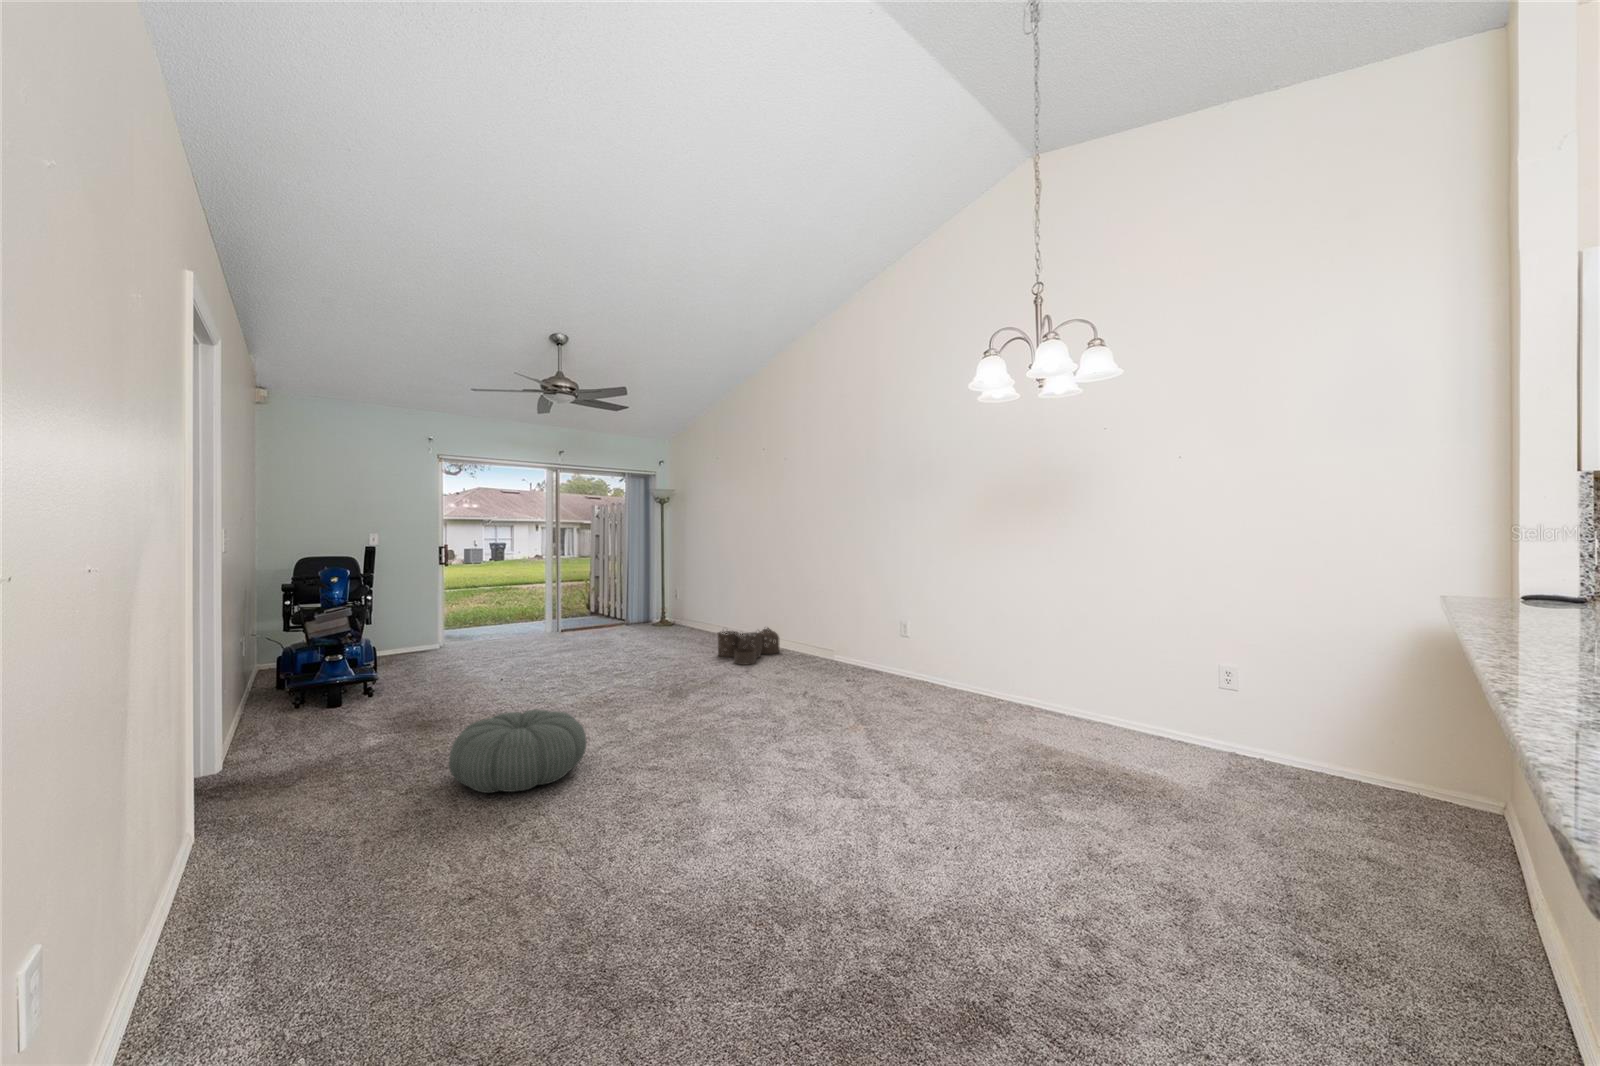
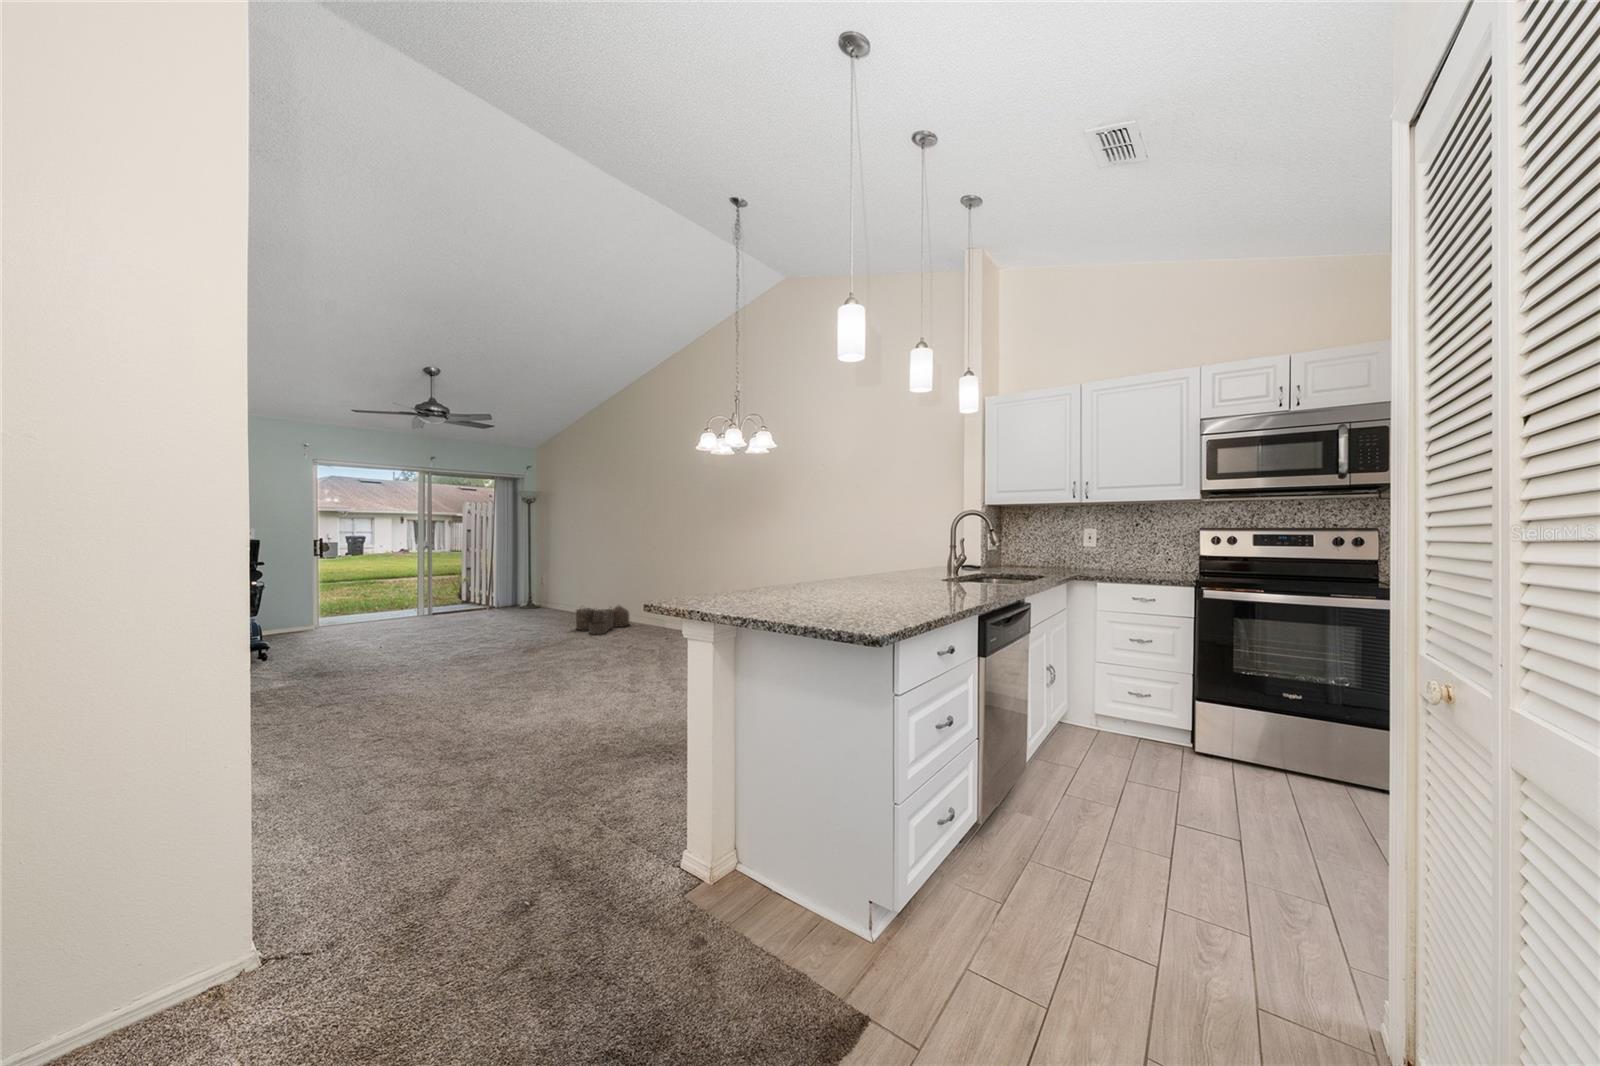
pouf: present [449,709,587,793] -> none [359,658,464,711]

